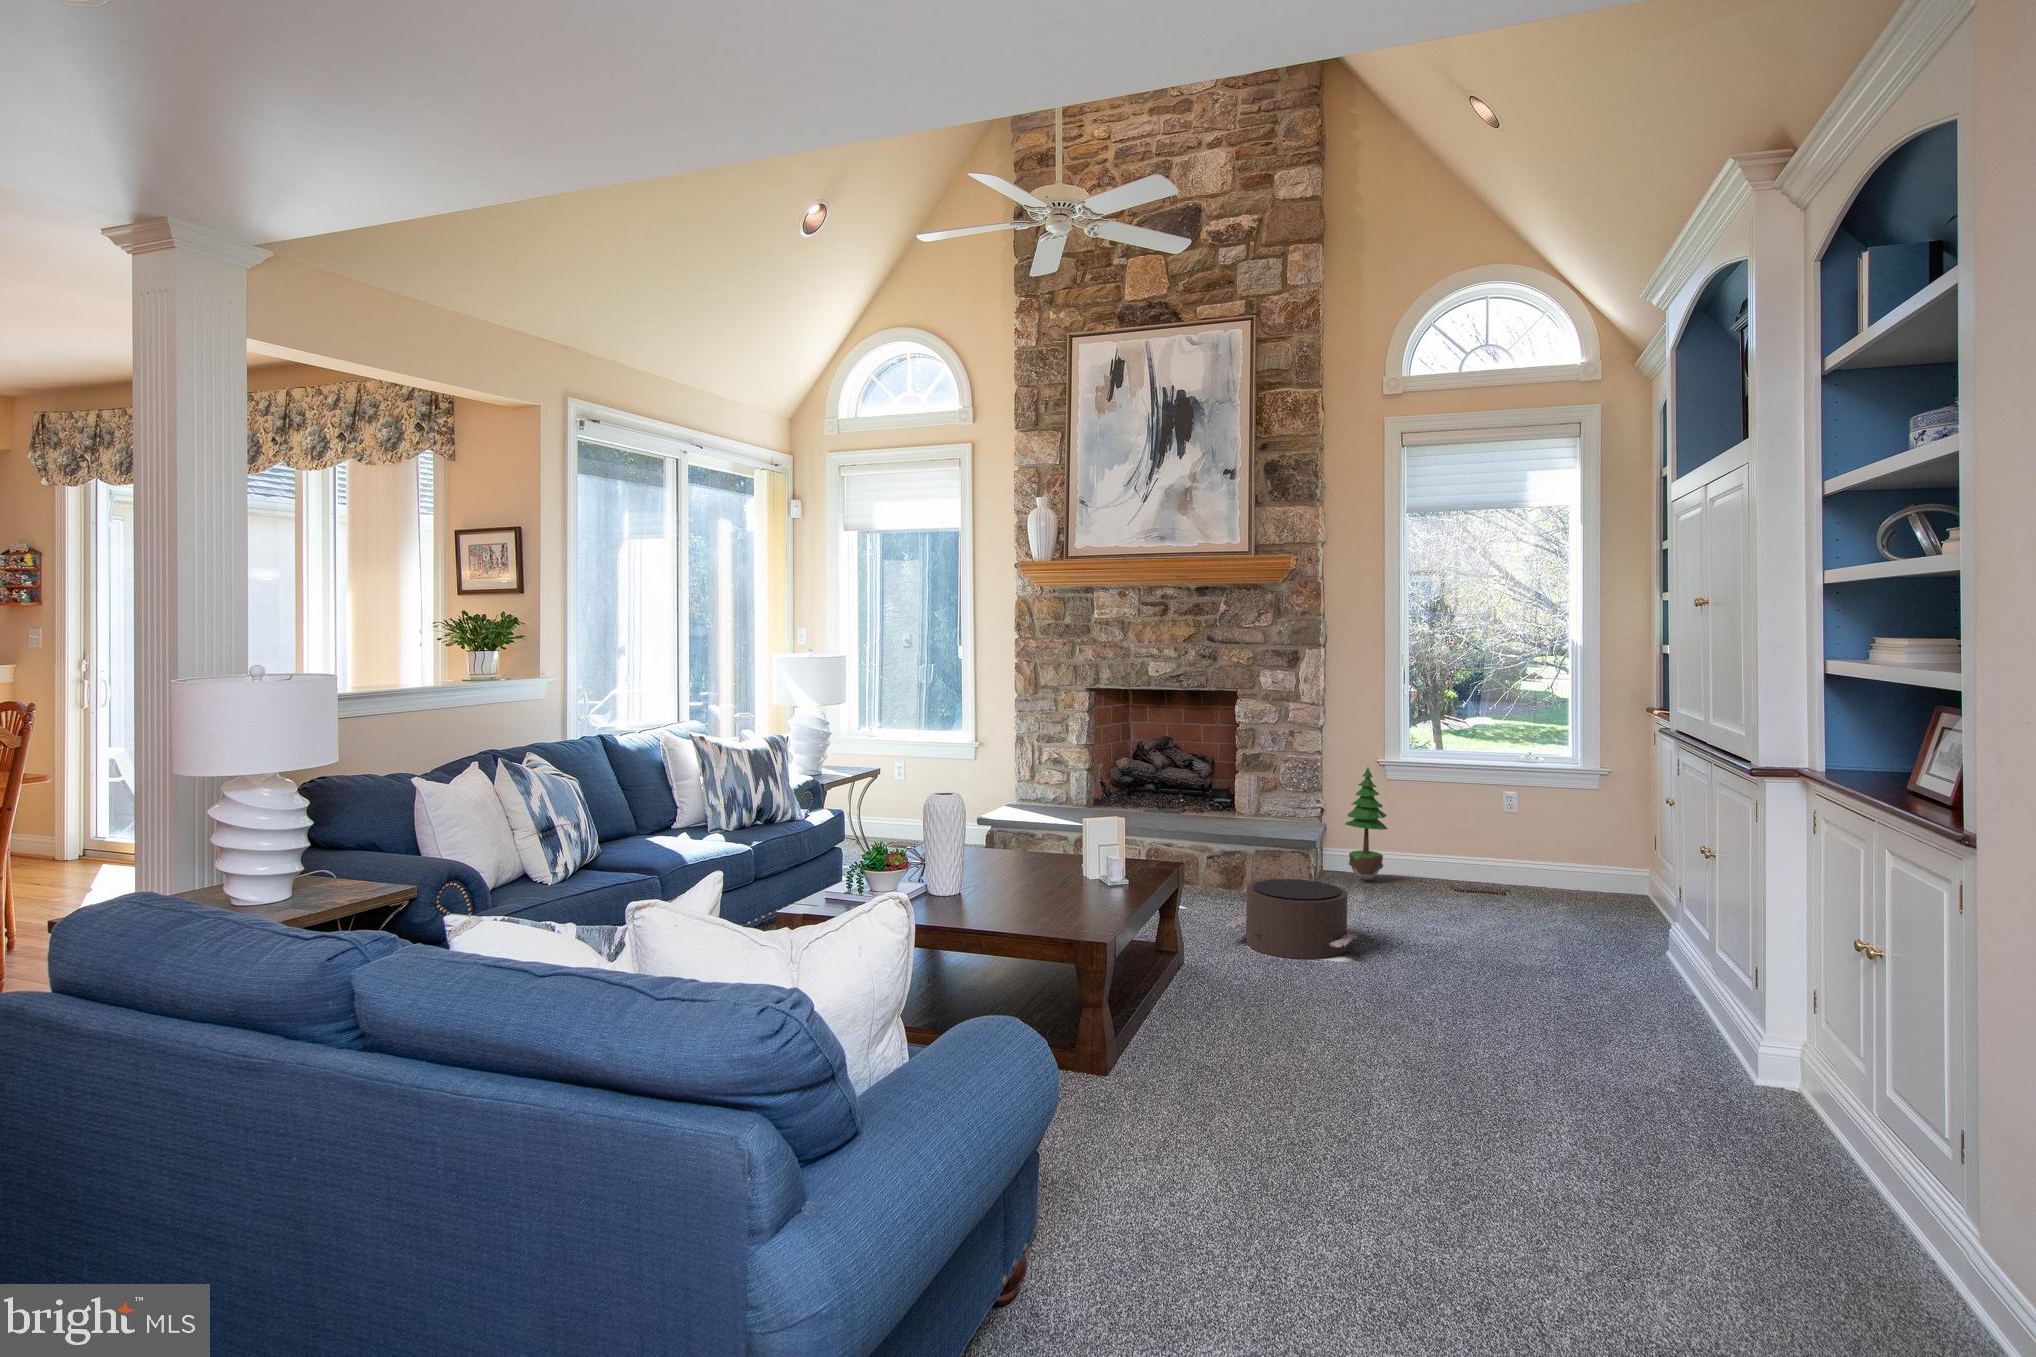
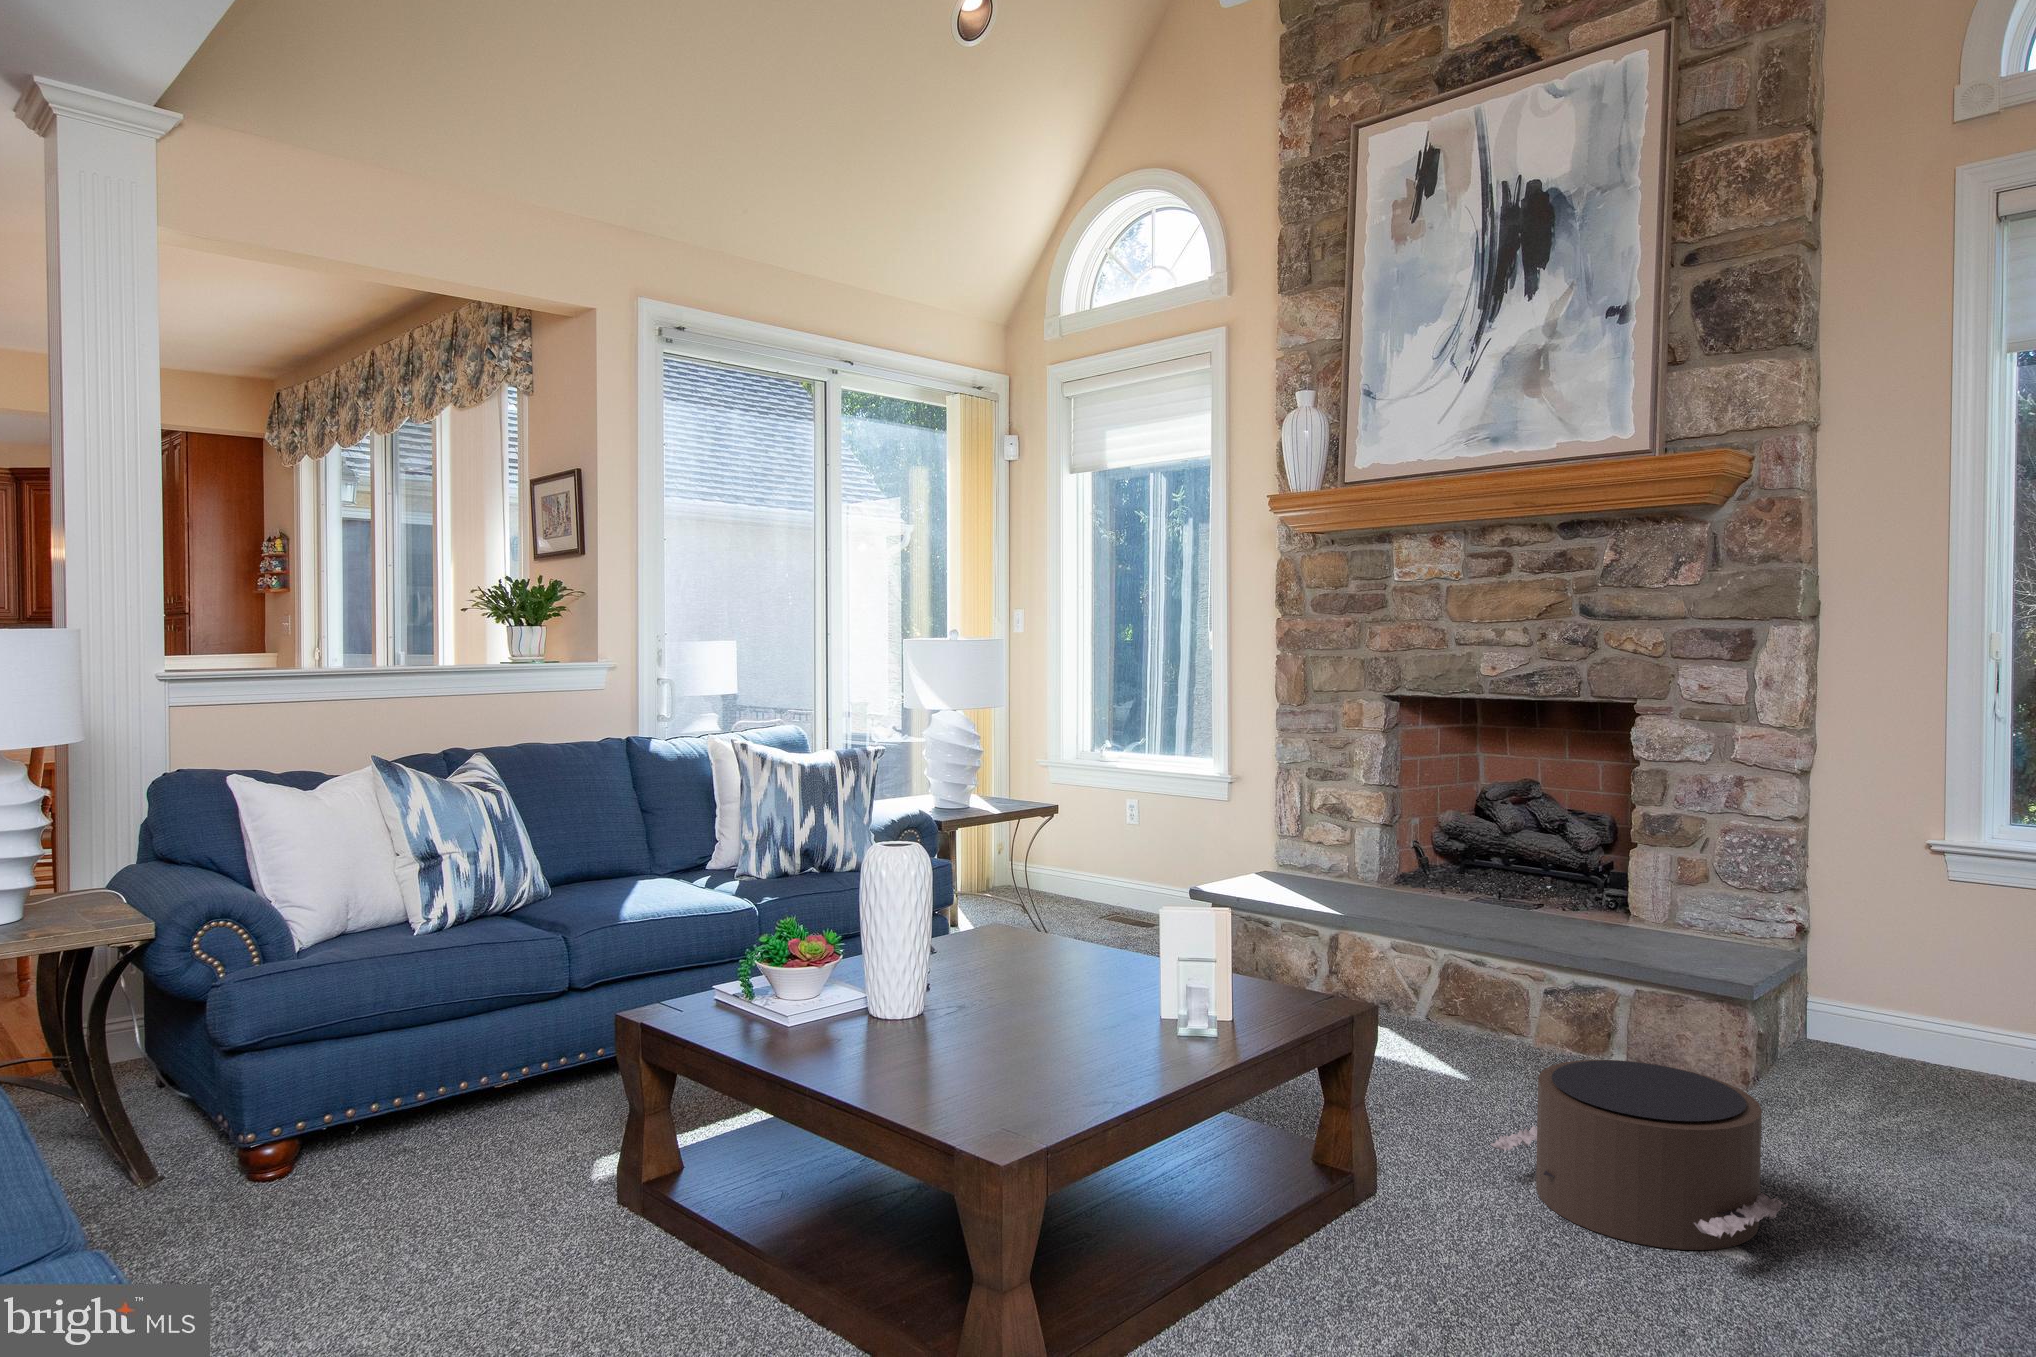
potted tree: present [1345,767,1388,881] -> none [1844,849,1941,1073]

